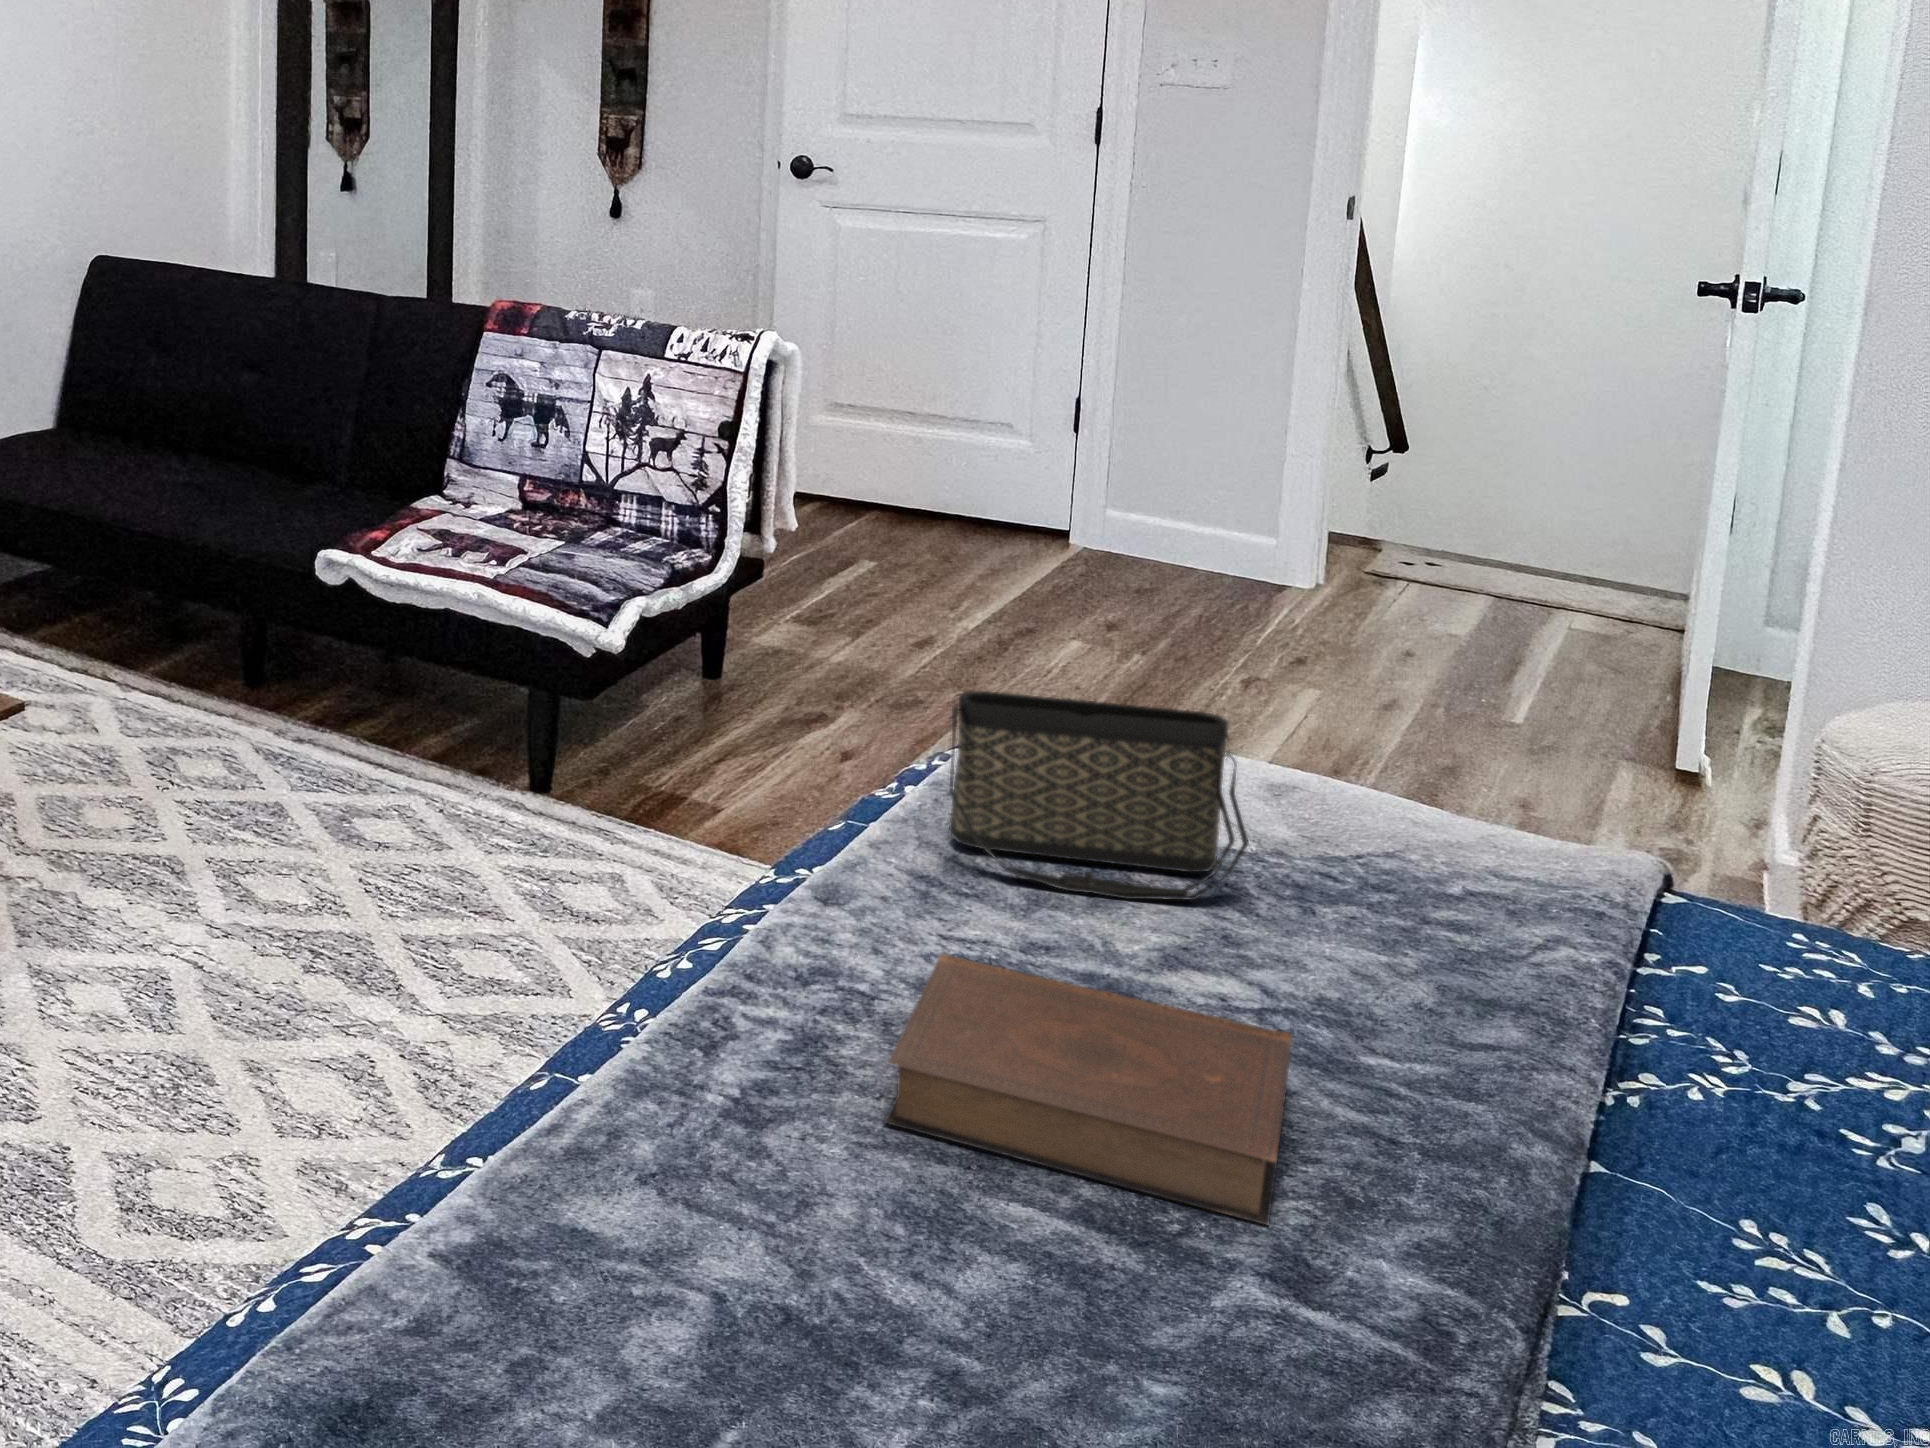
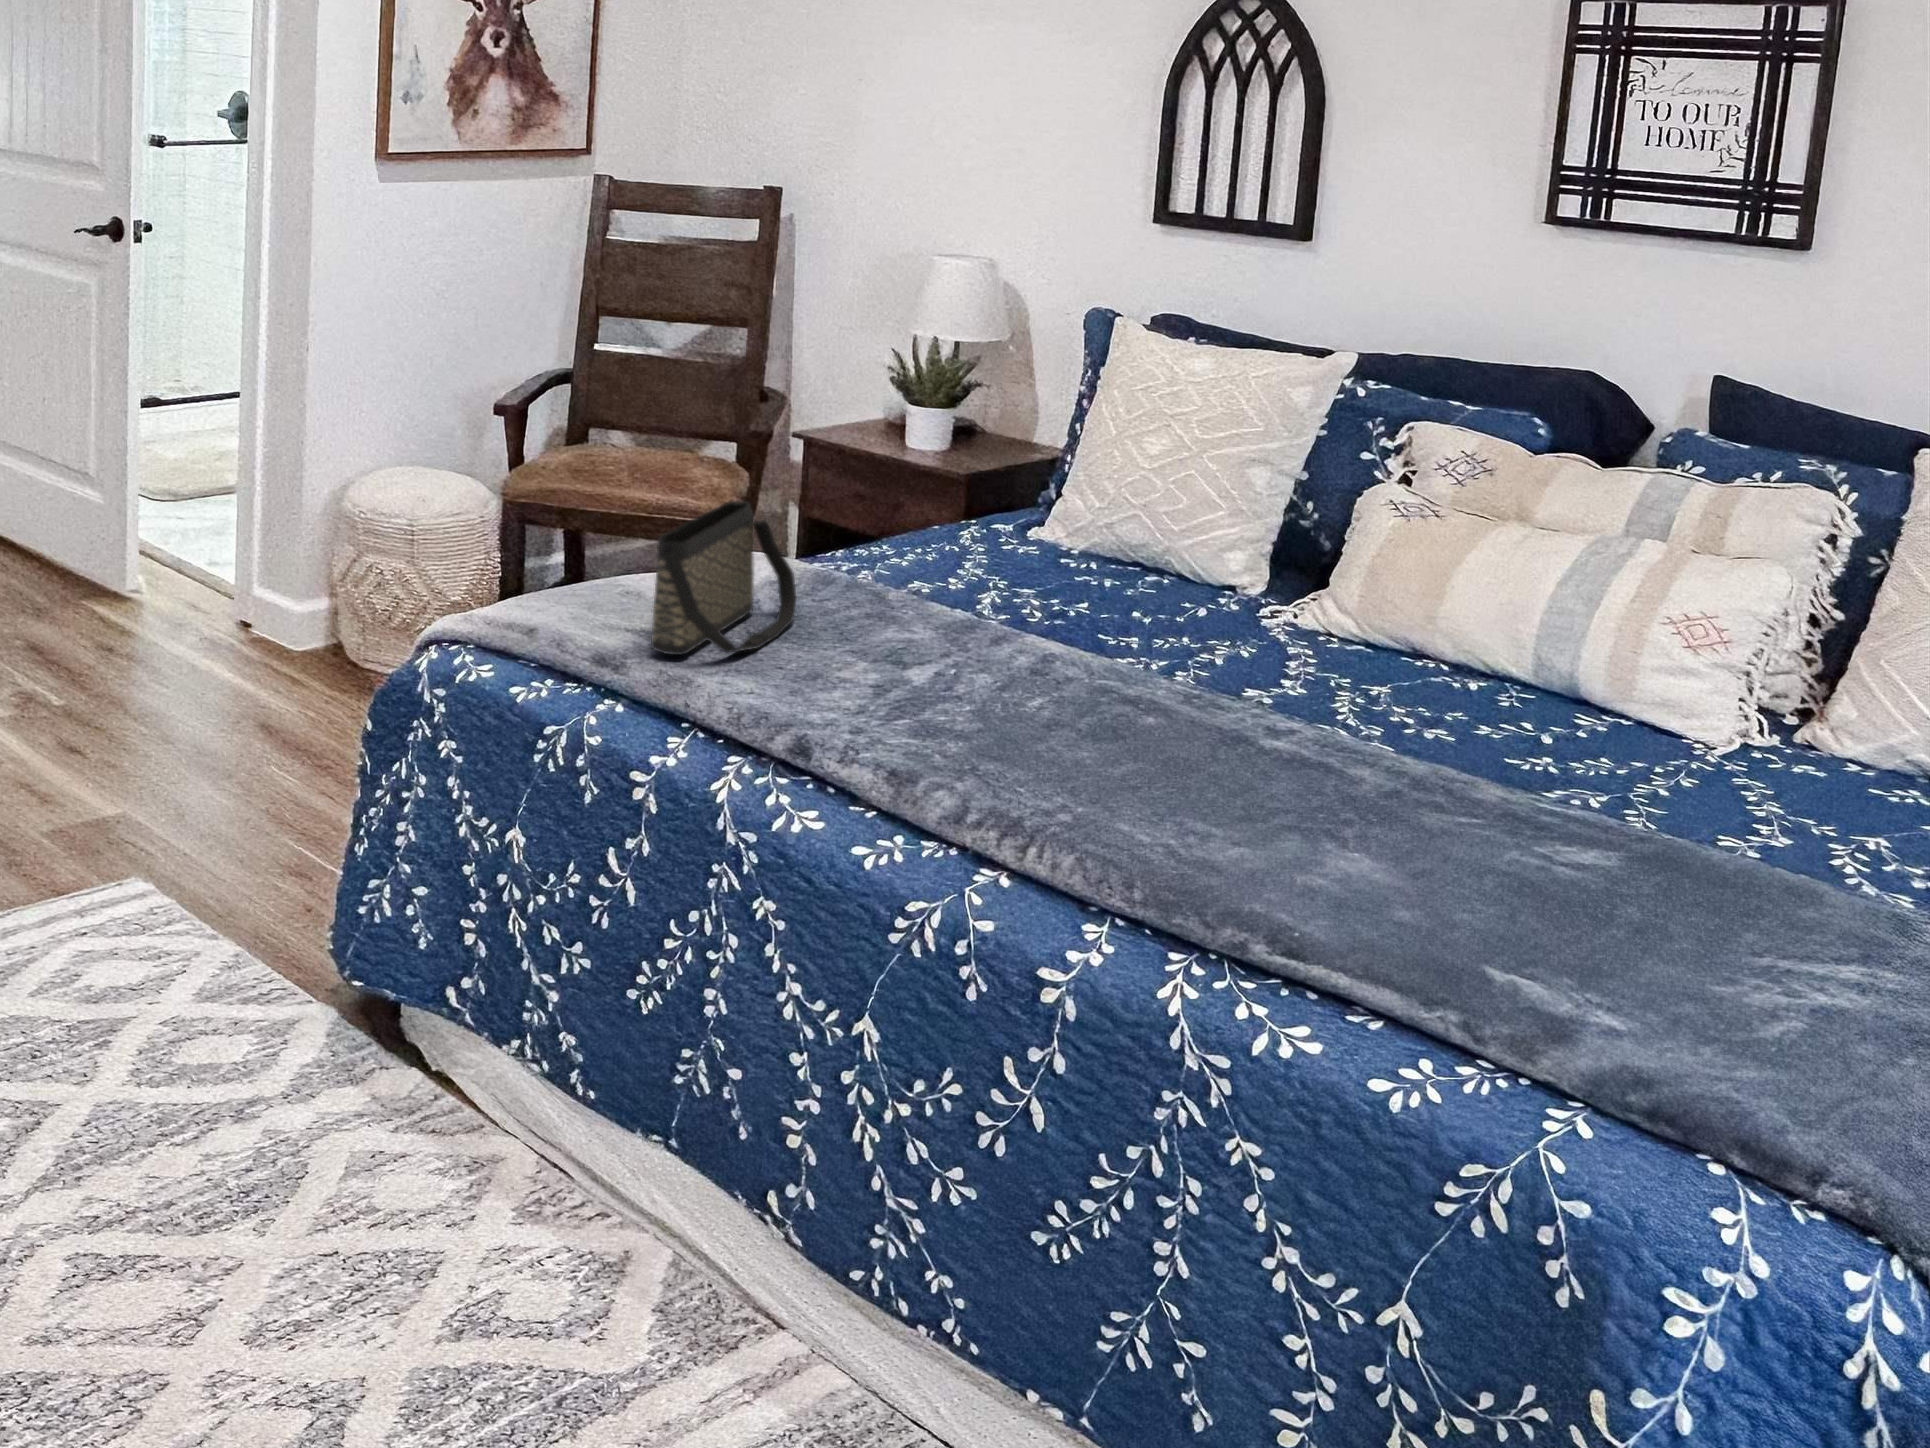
book: present [885,954,1291,1225] -> none [915,624,1181,756]

